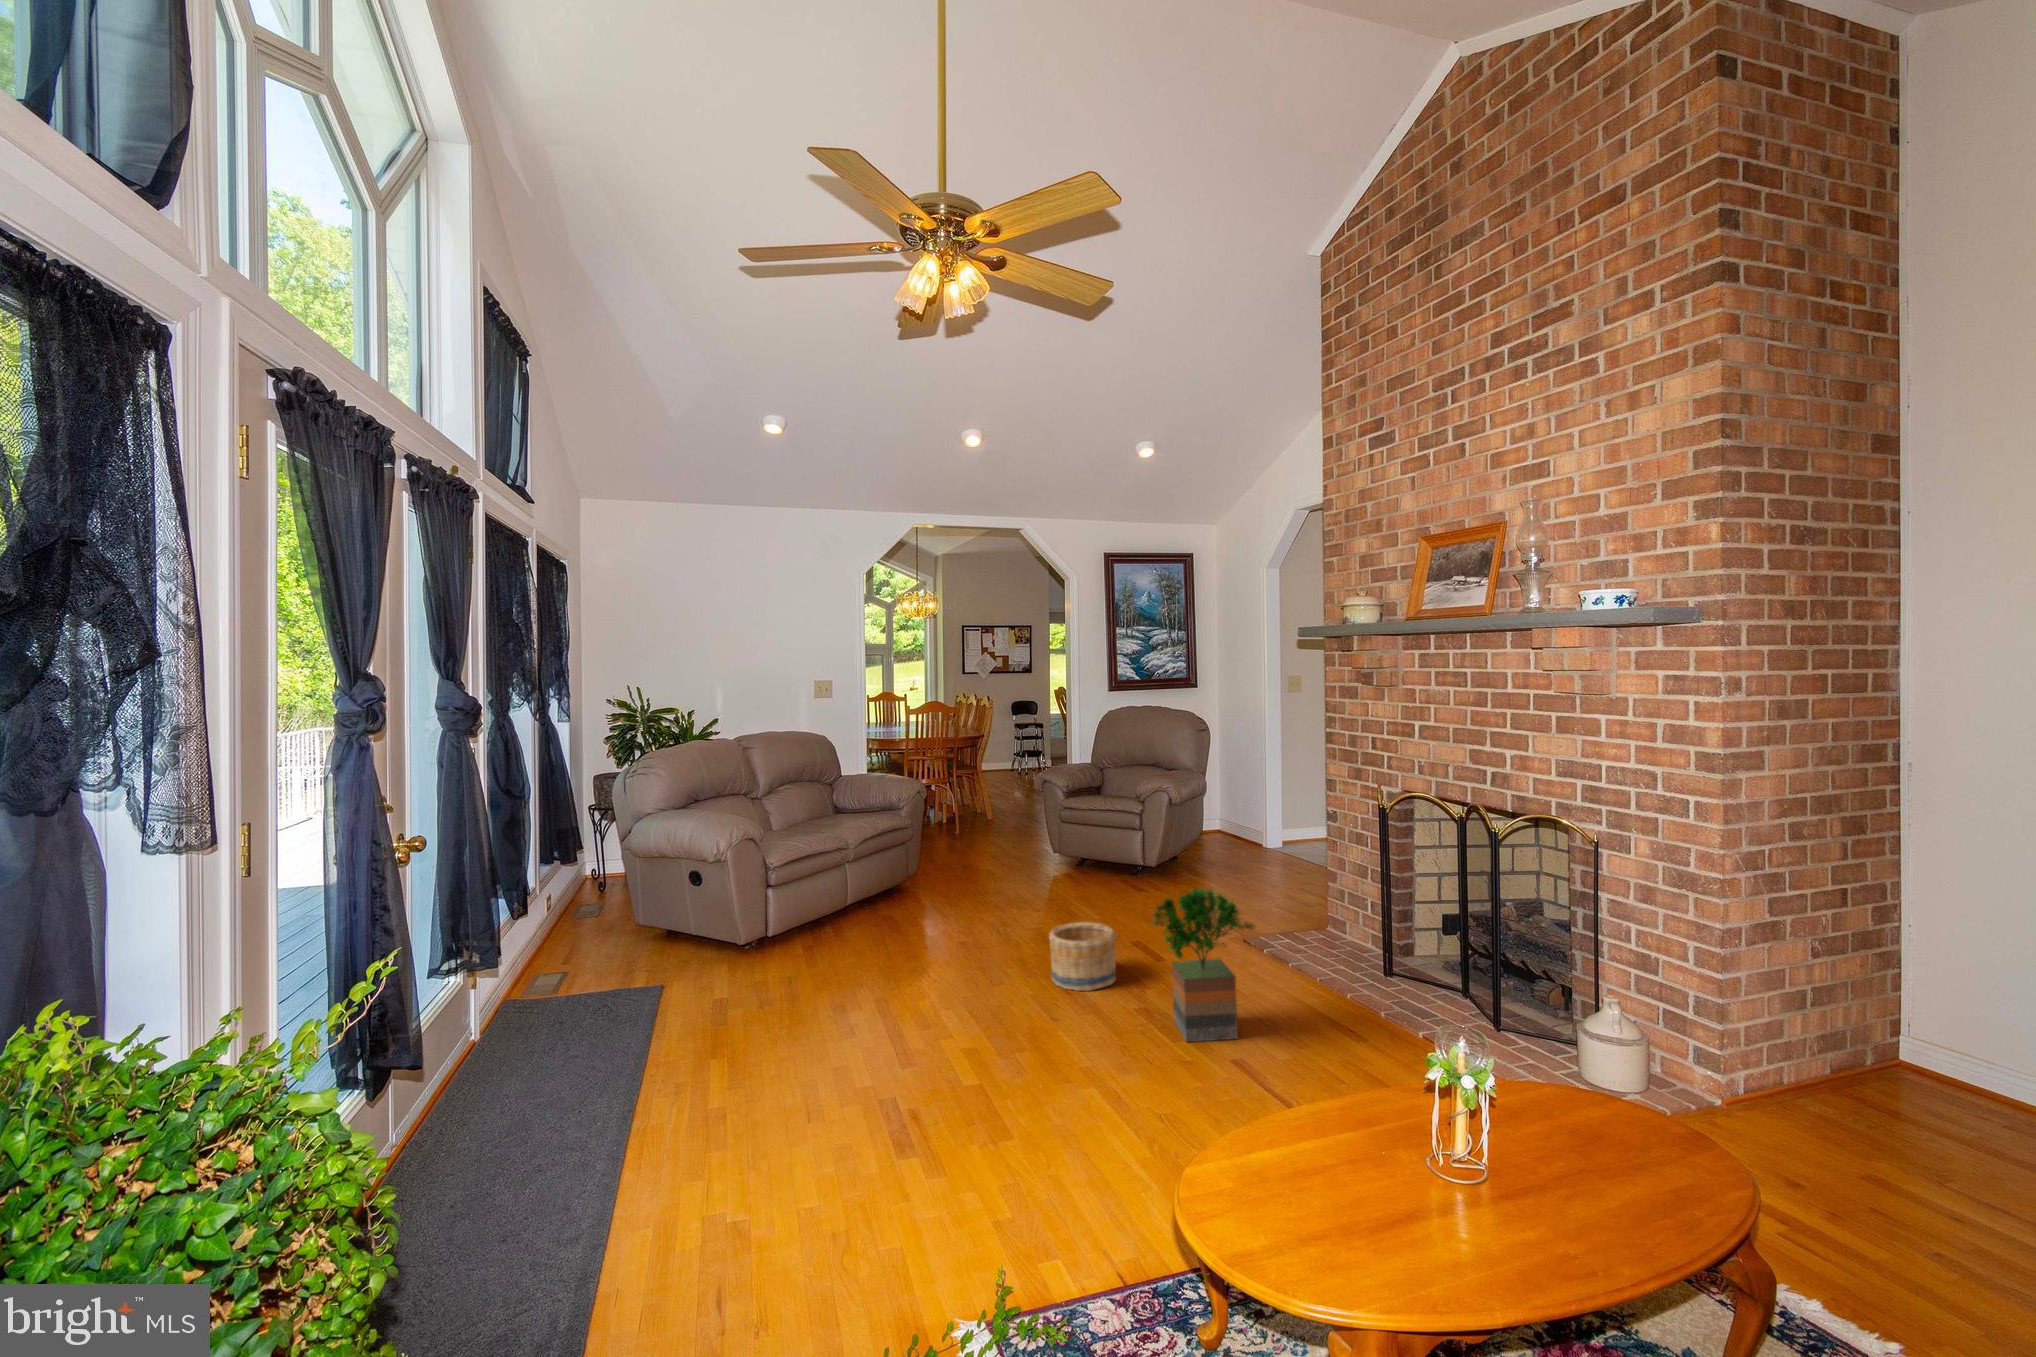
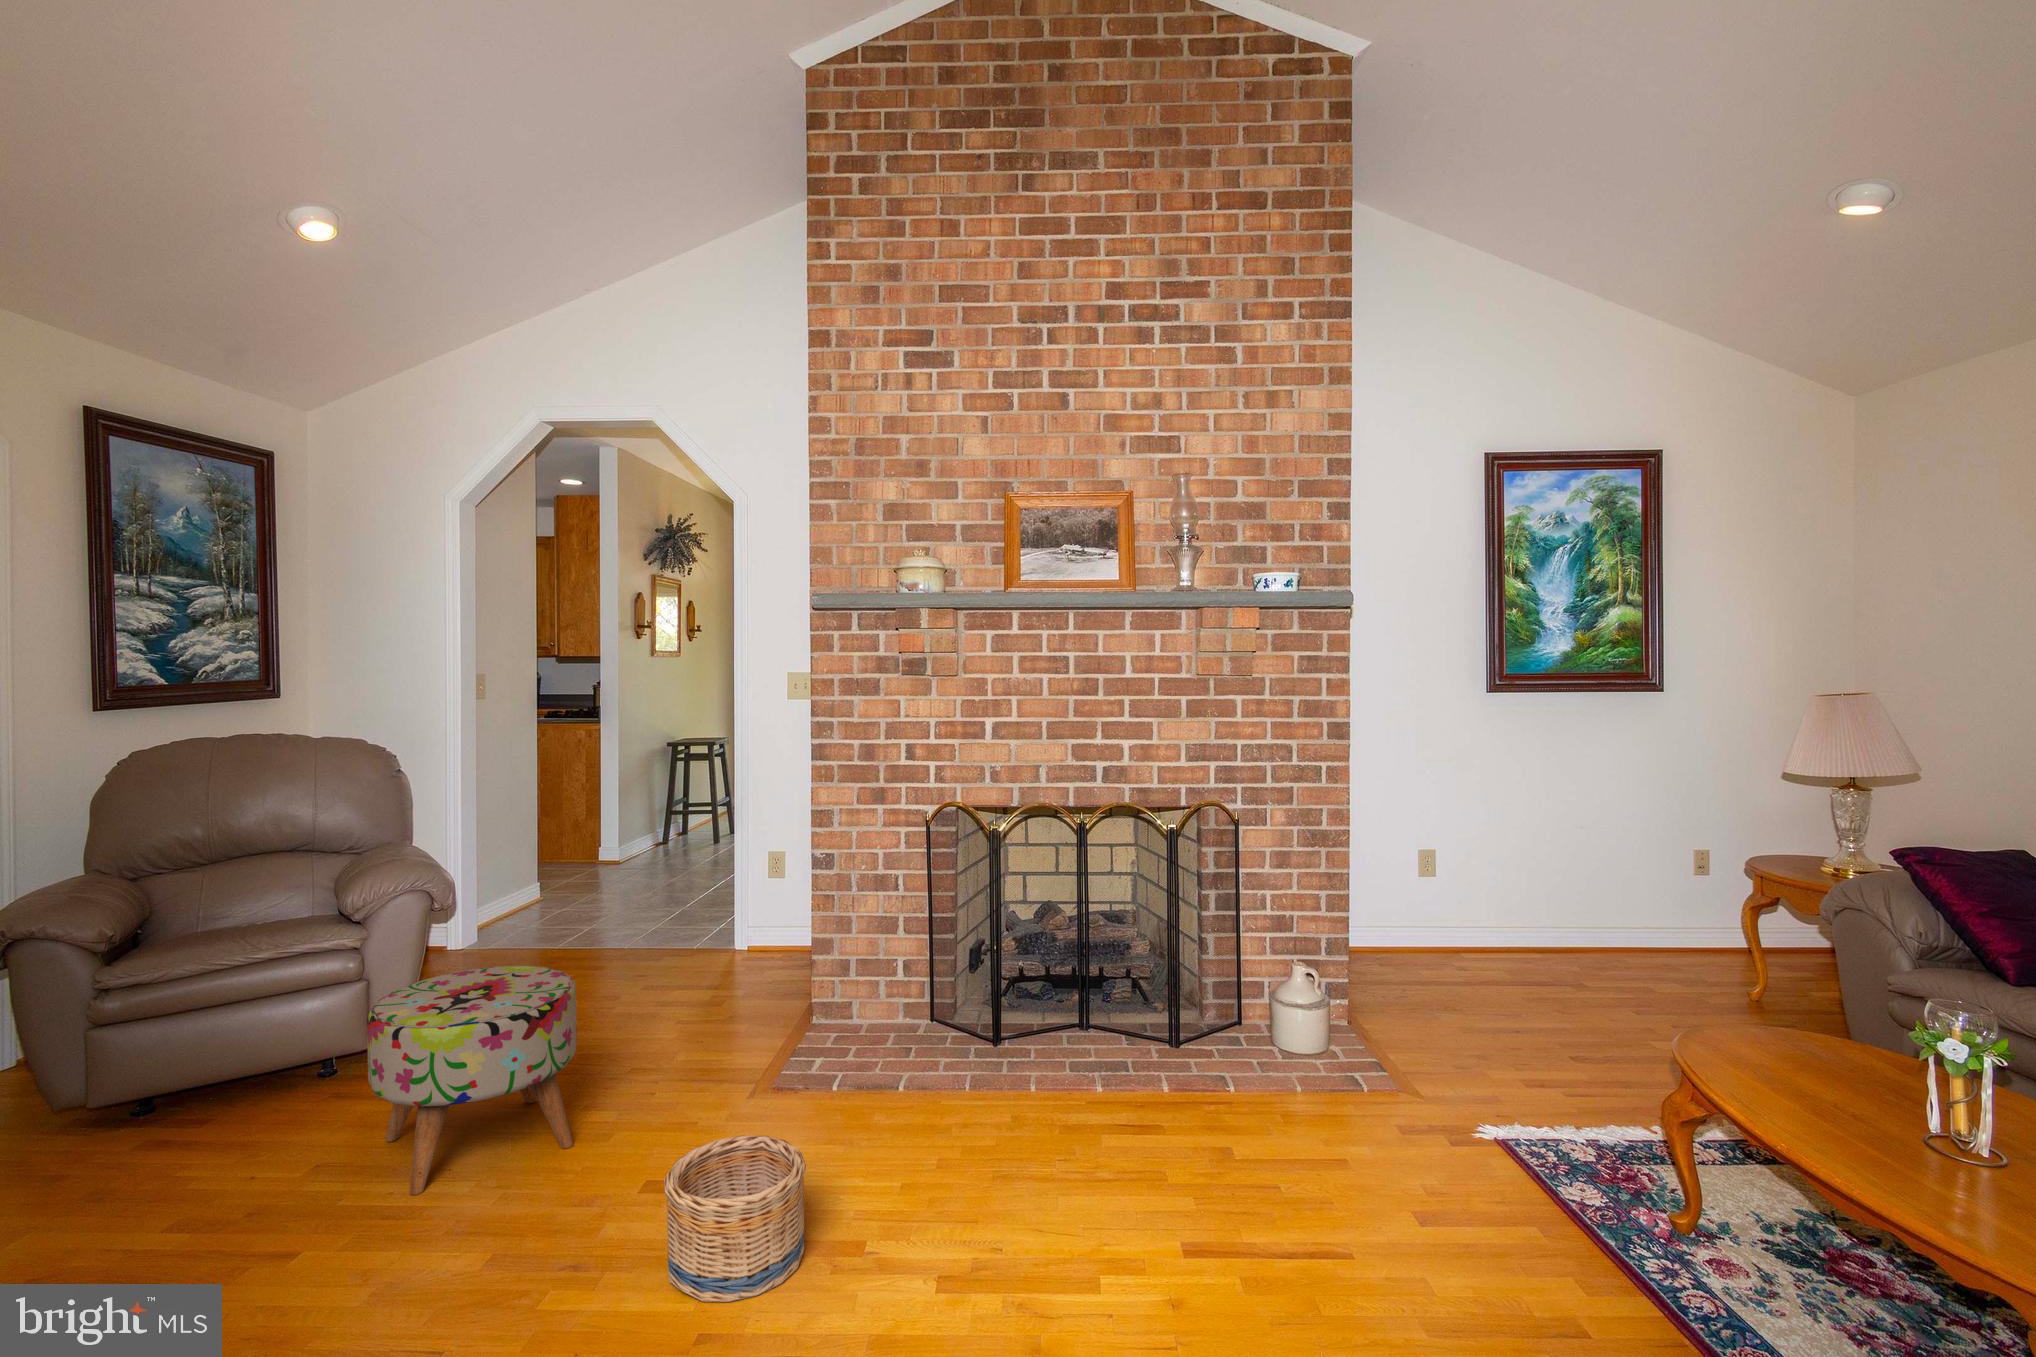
ottoman: none [1066,831,1158,927] -> present [367,966,577,1195]
potted tree: present [1153,888,1254,1042] -> none [977,979,1124,1236]

